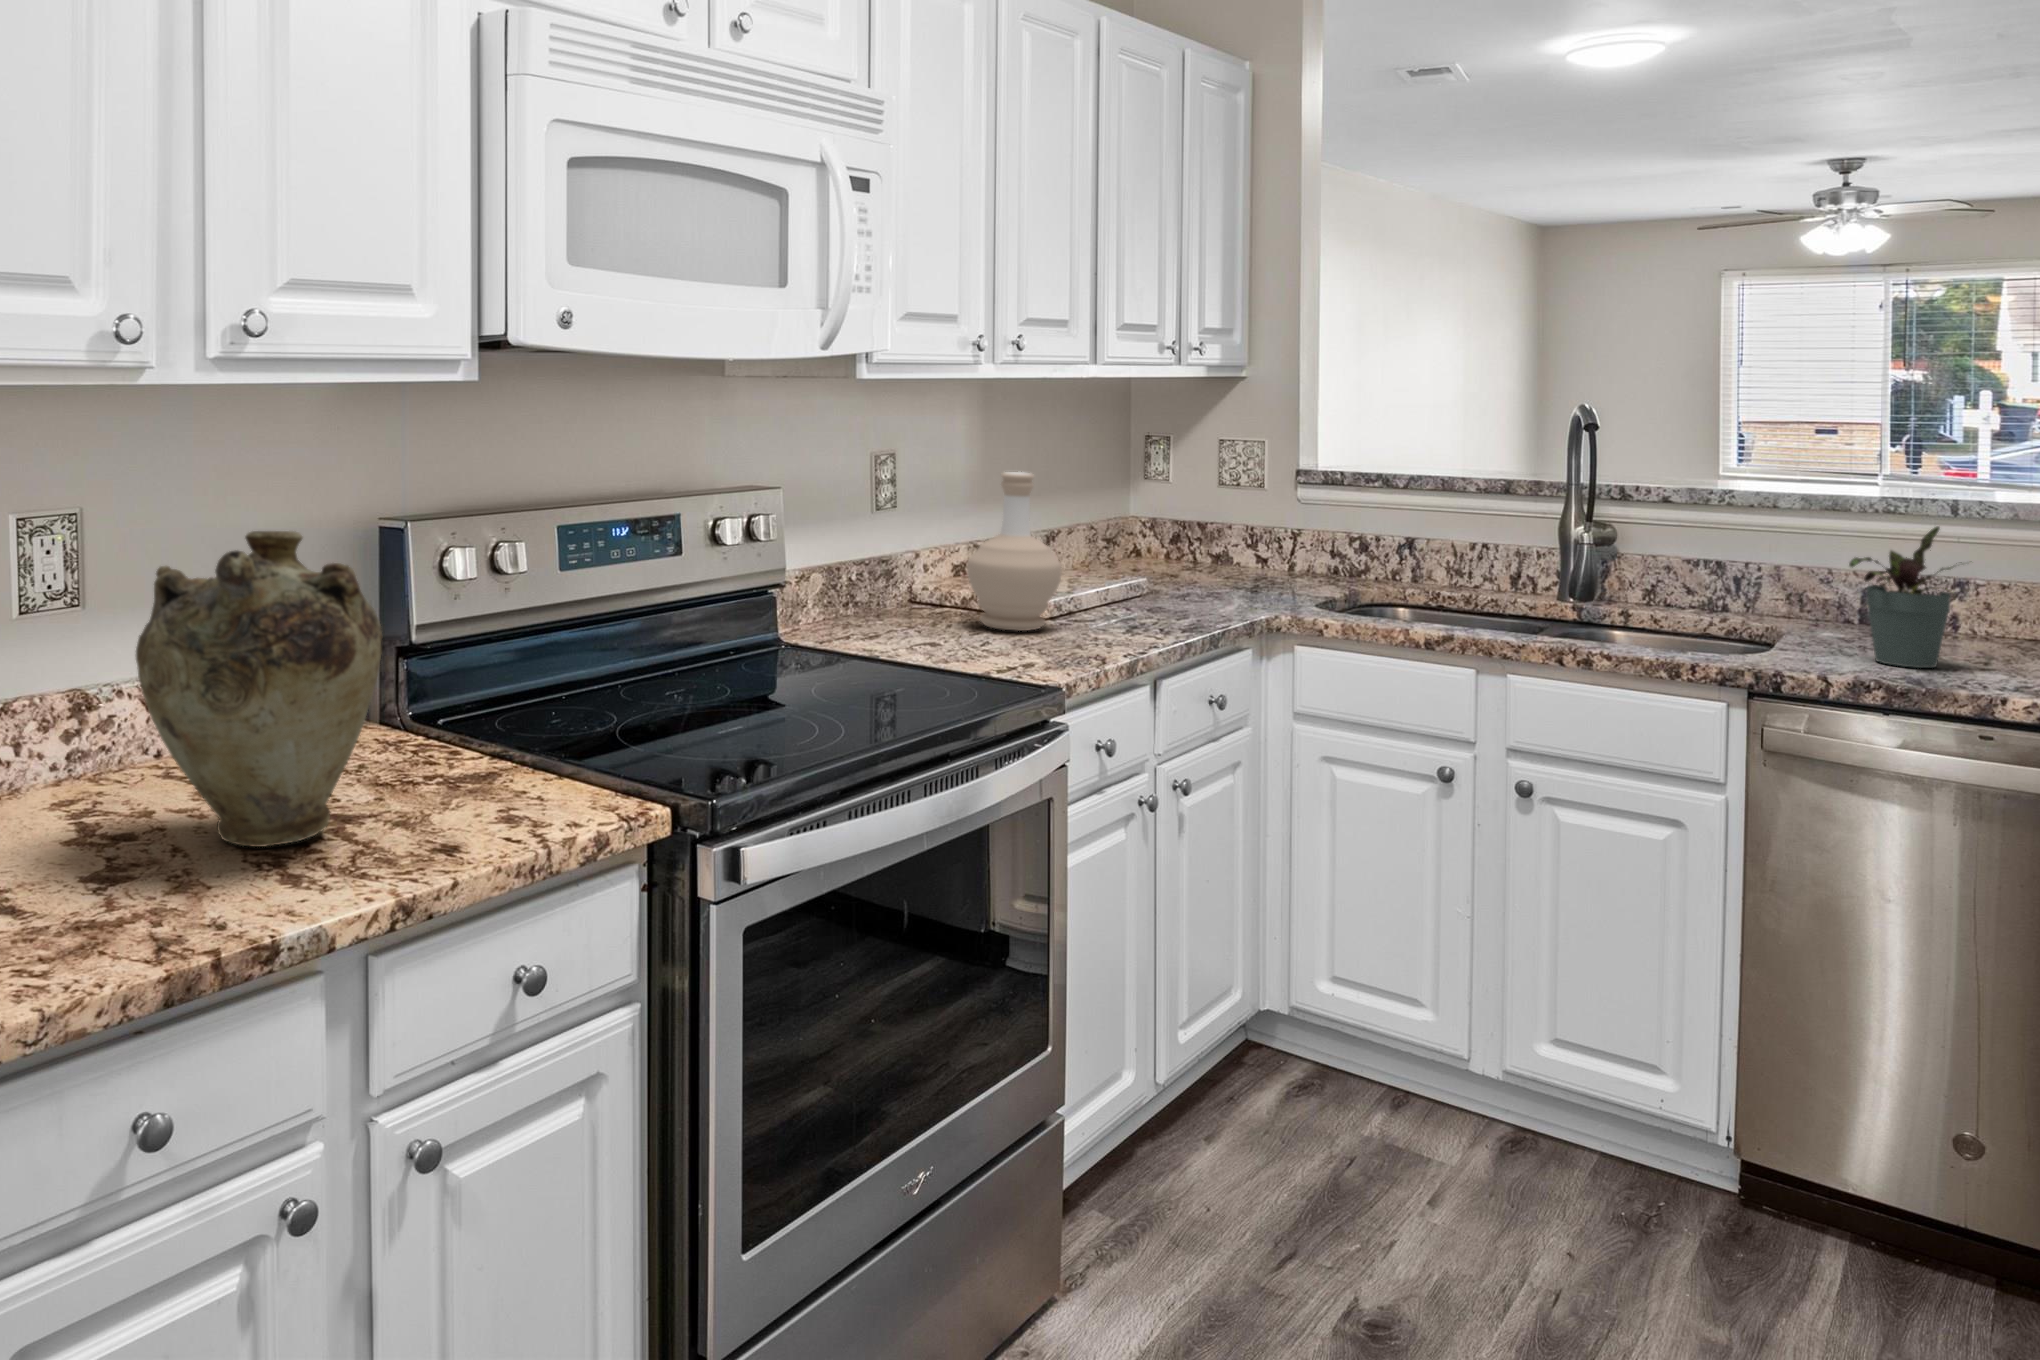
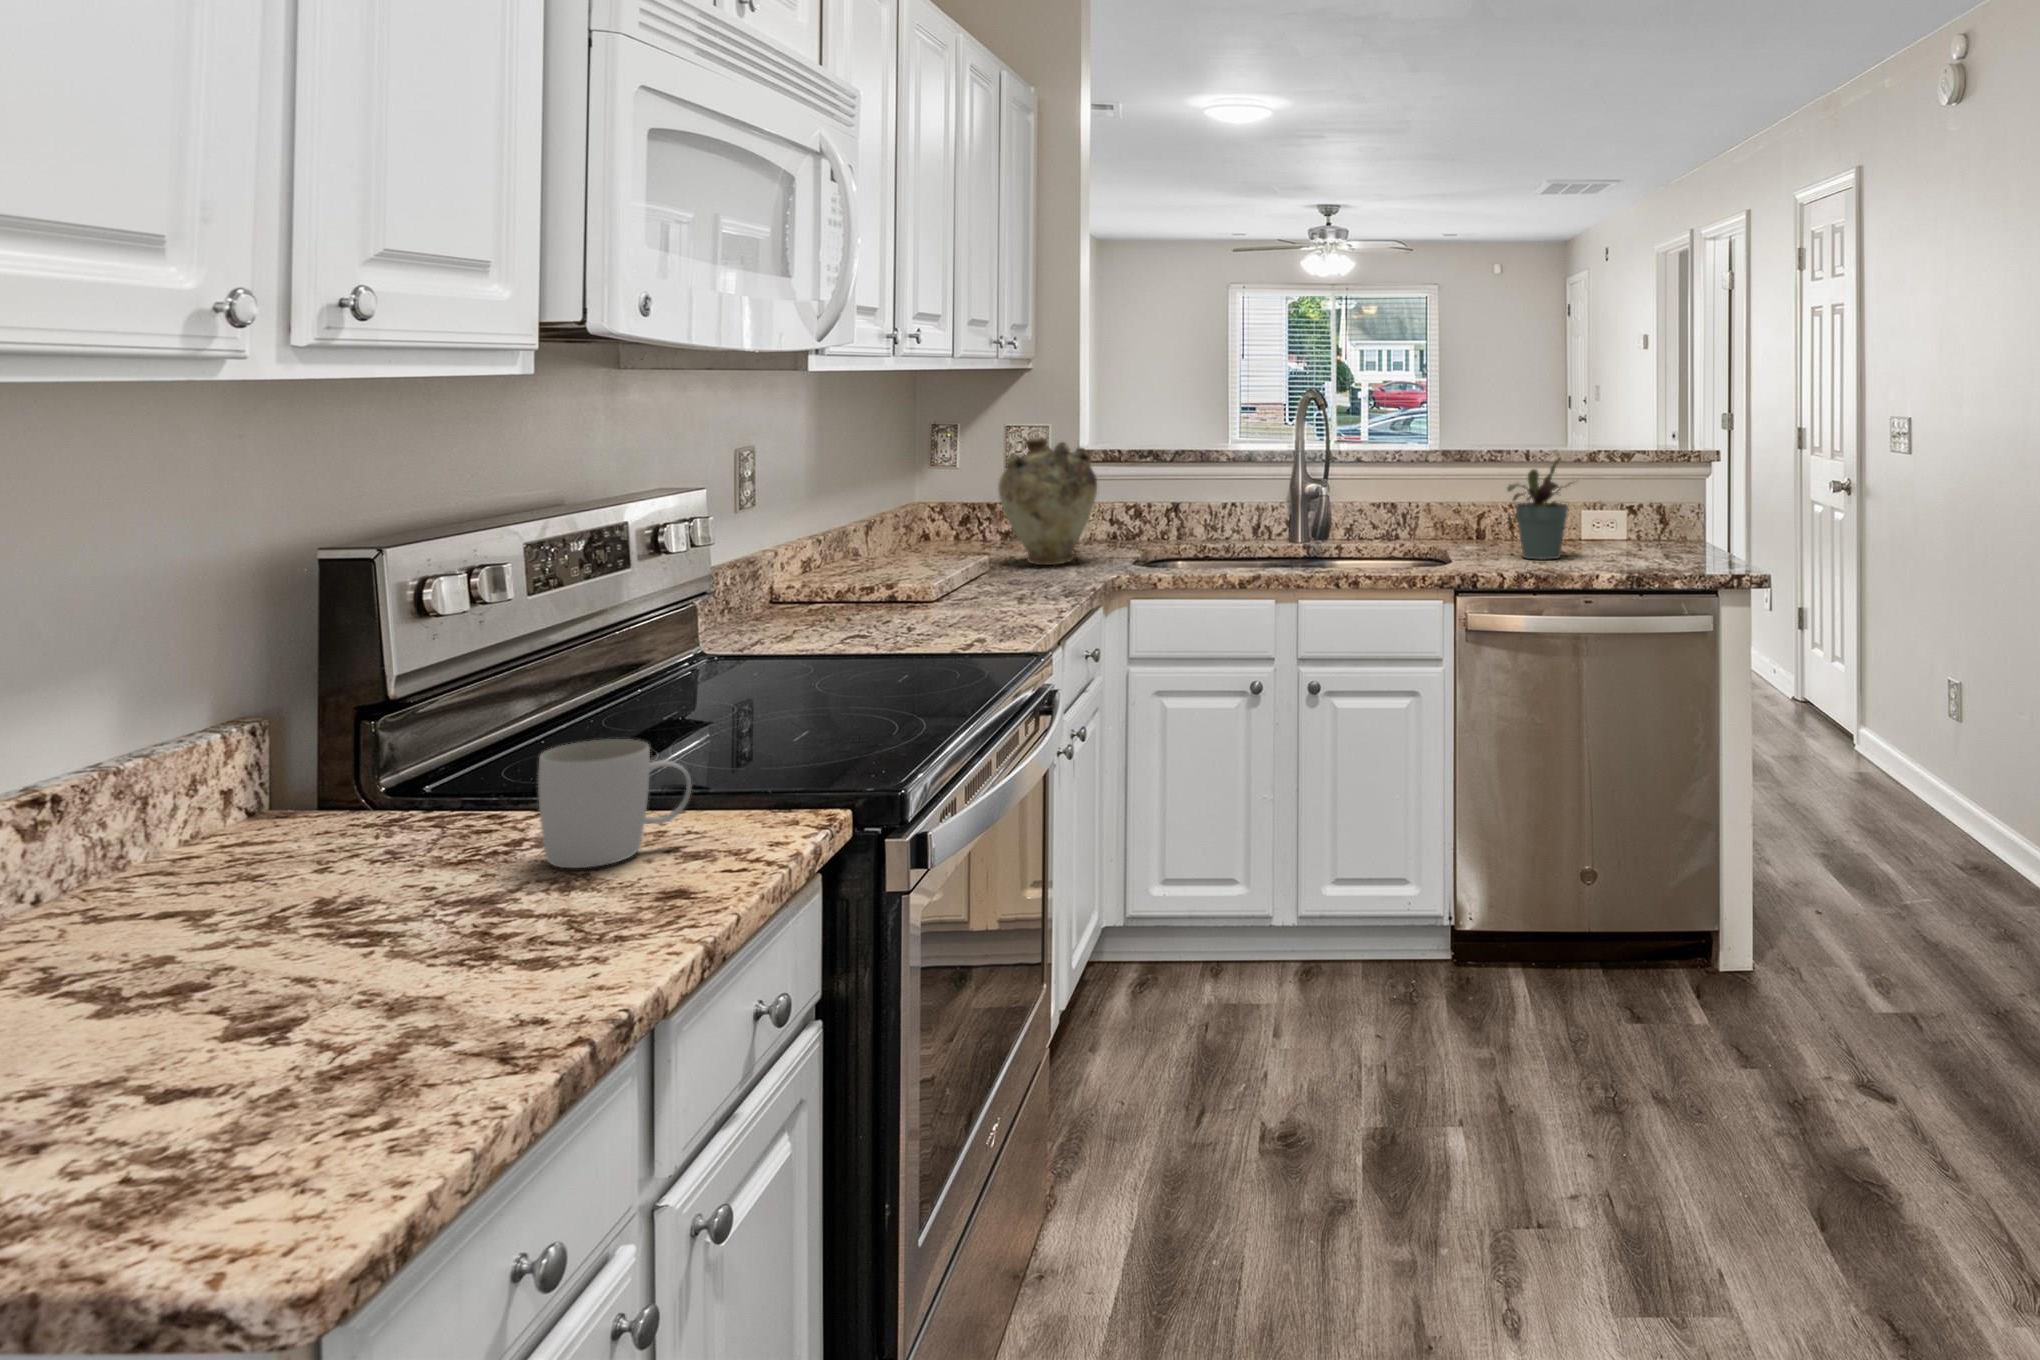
bottle: present [967,472,1061,631] -> none [848,465,941,615]
vase: present [136,531,382,847] -> present [998,438,1097,565]
mug: none [453,701,574,811] -> present [538,739,691,868]

